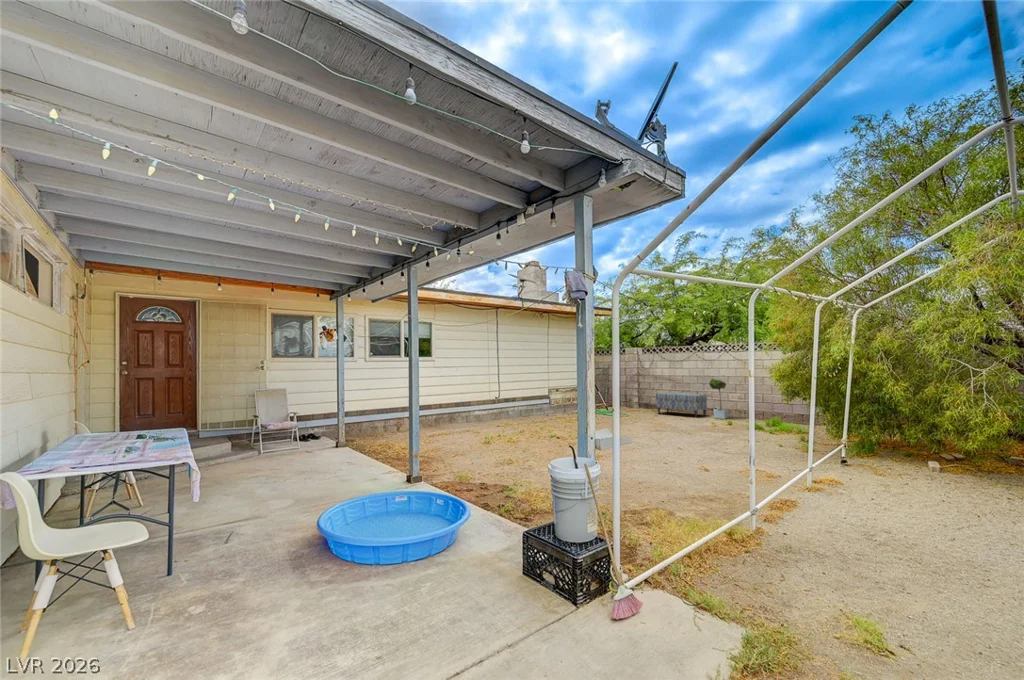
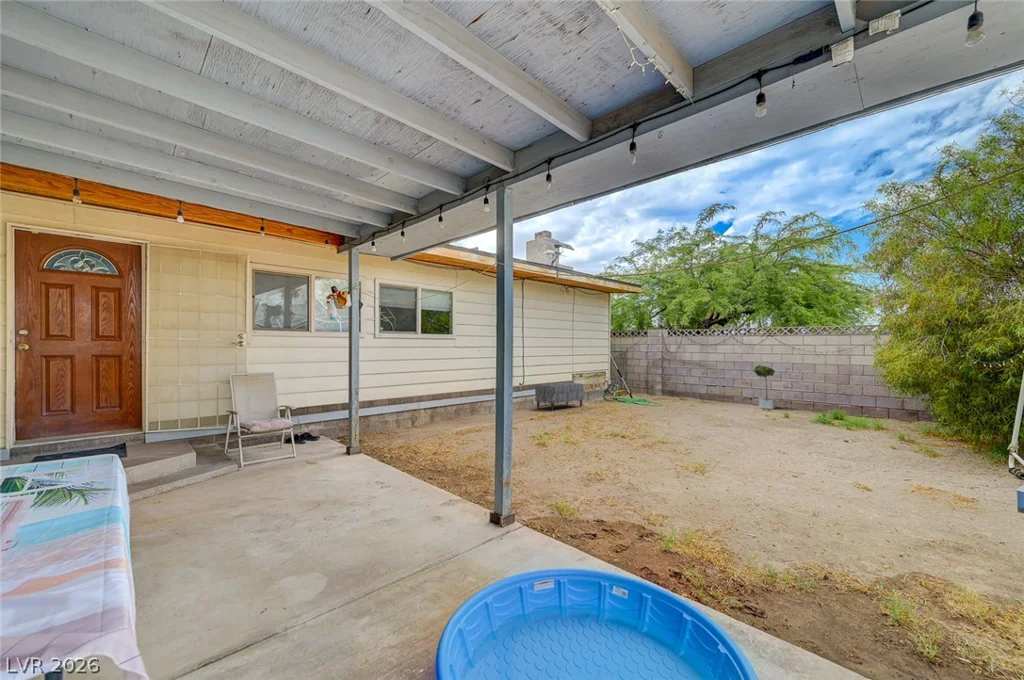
bench: present [656,392,707,417] -> present [535,382,584,411]

